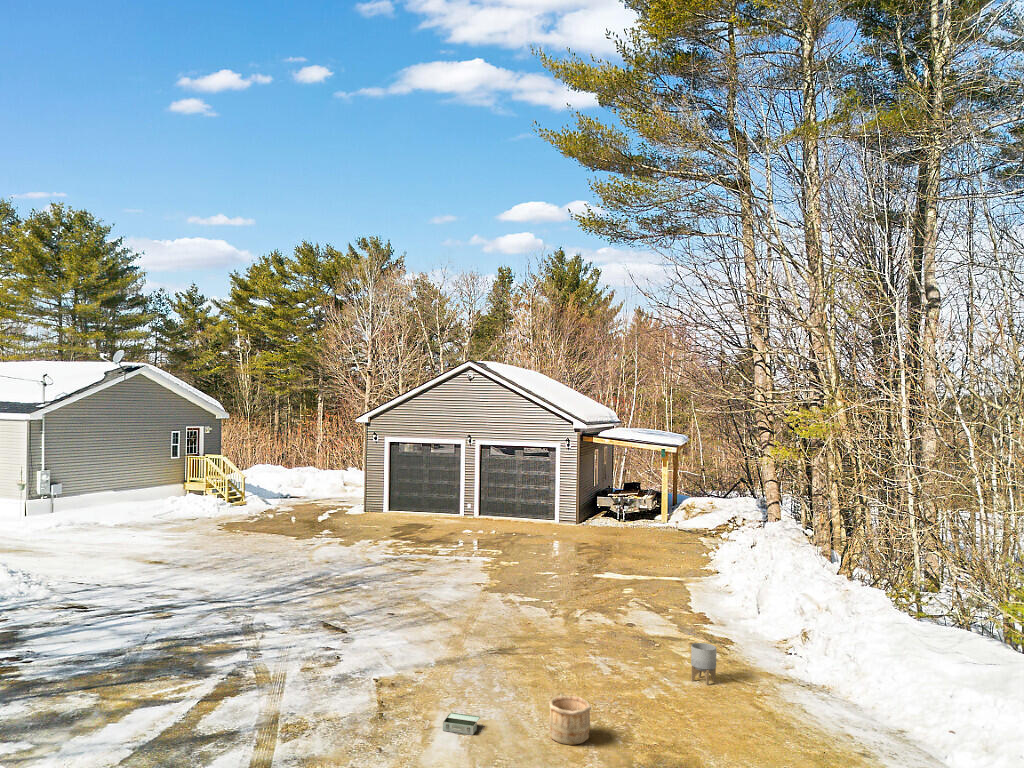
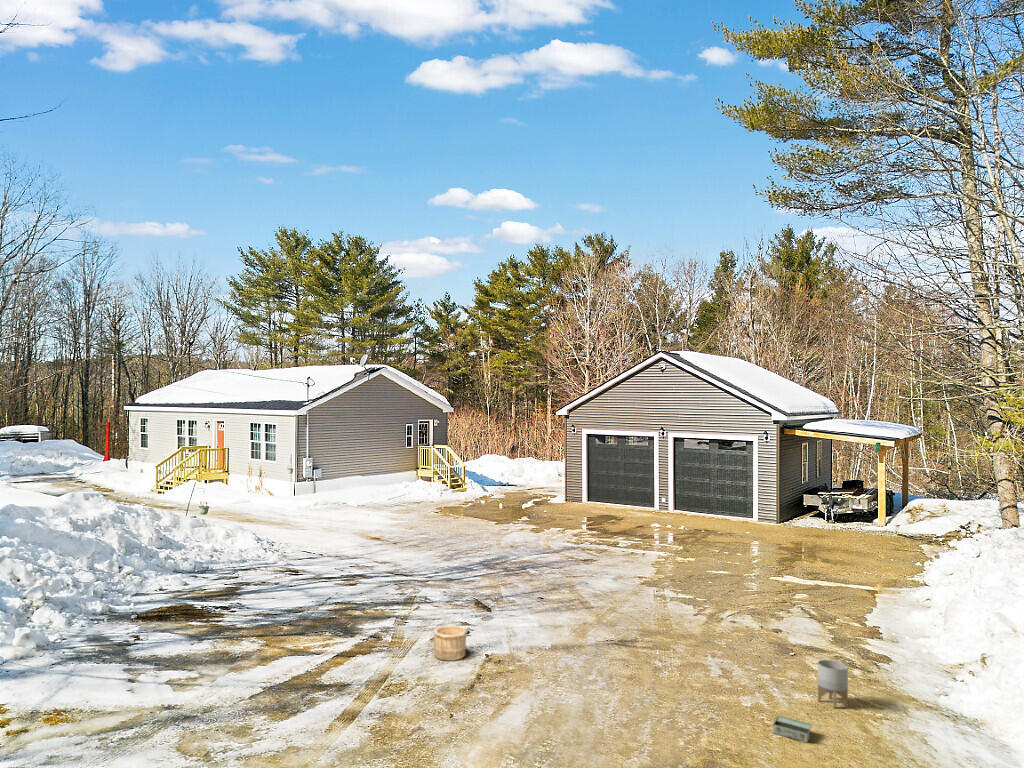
wooden bucket: present [549,696,591,745] -> present [434,625,467,661]
toolbox: present [443,713,480,735] -> present [773,716,812,742]

